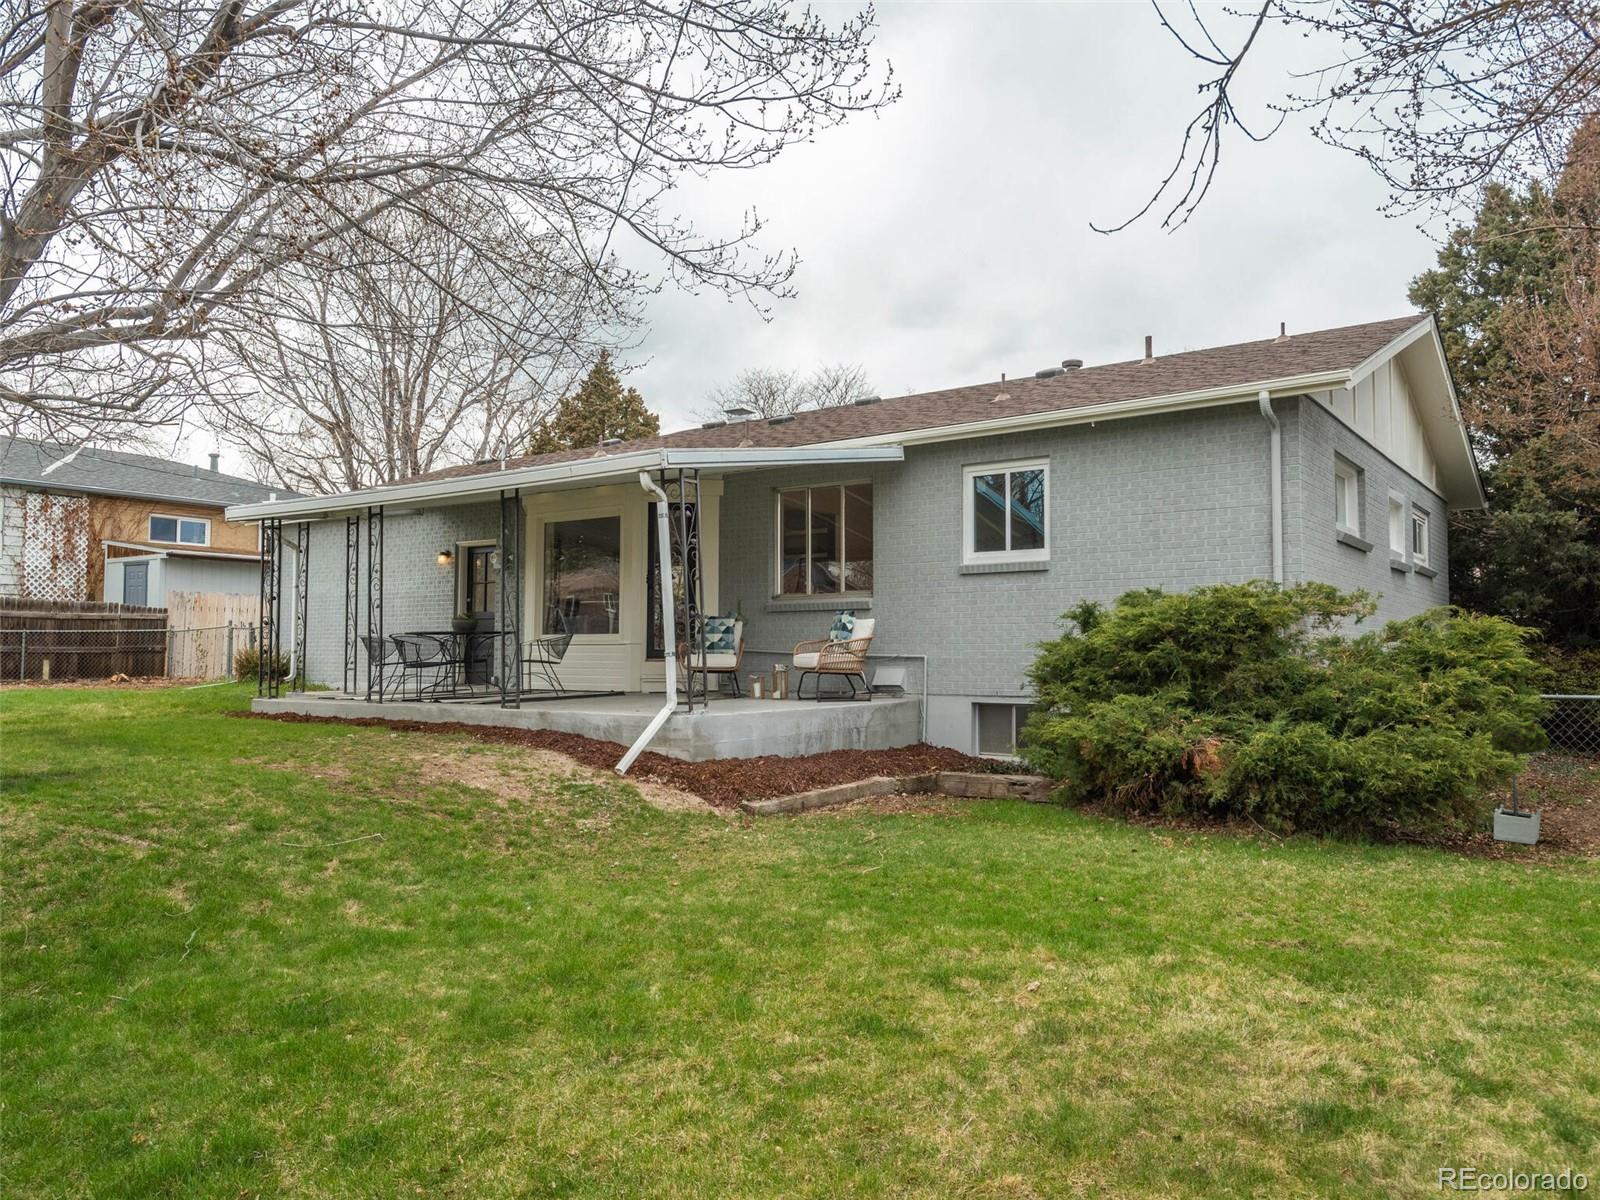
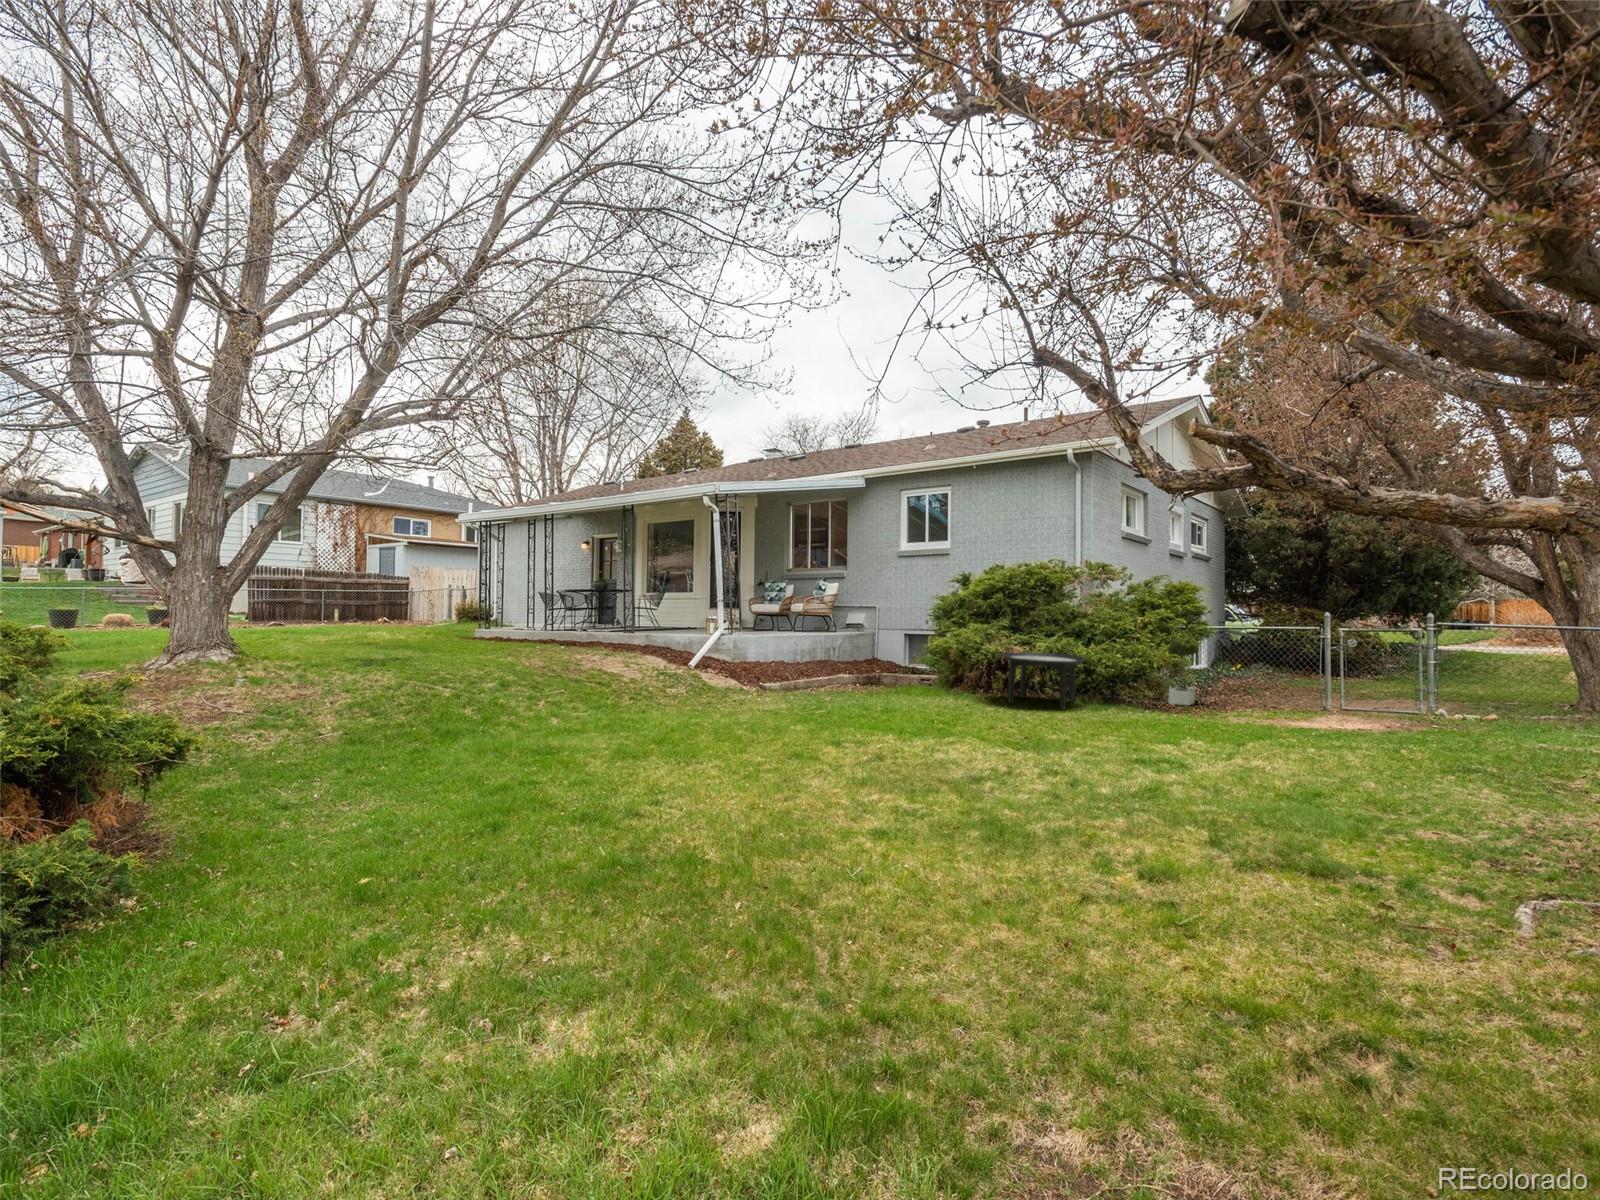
round table: none [1195,747,1359,861] -> present [1002,652,1086,710]

